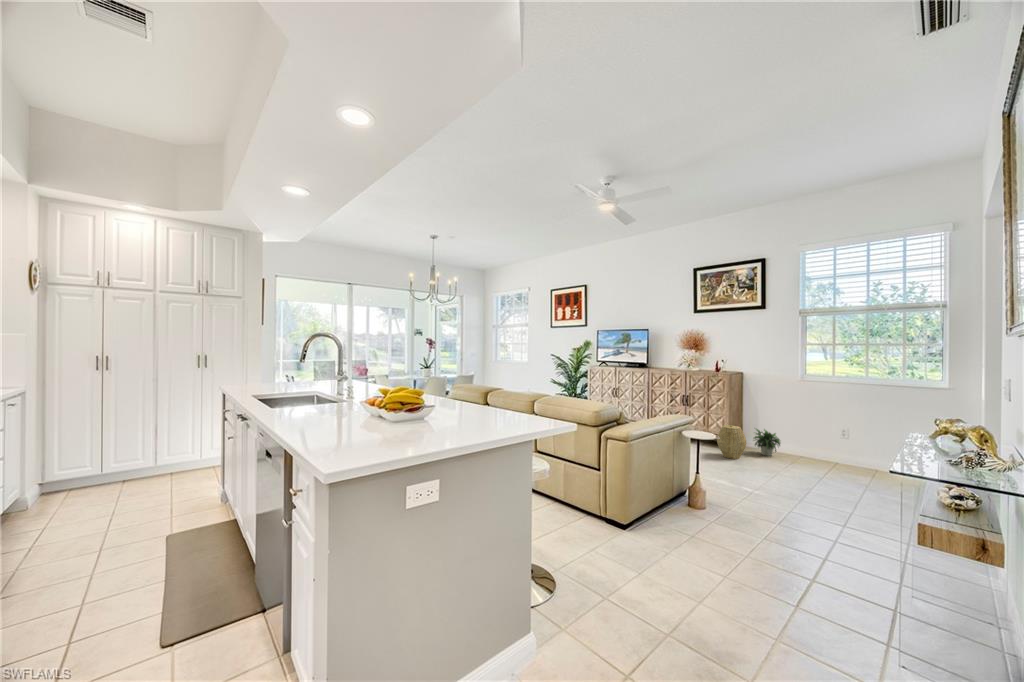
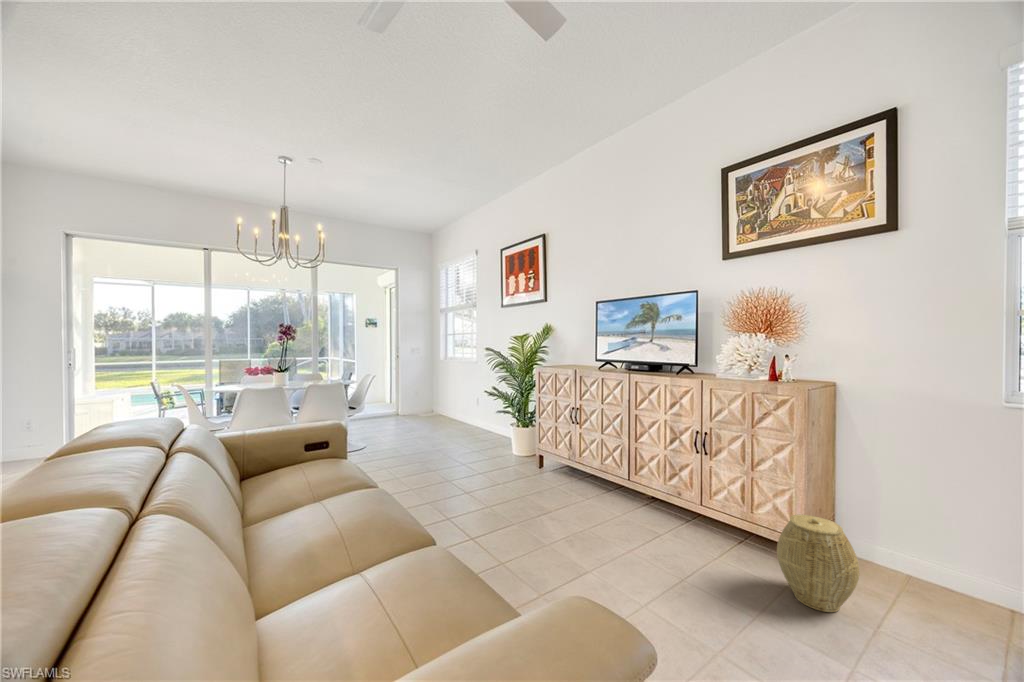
potted plant: present [754,429,780,456] -> none [868,516,958,599]

